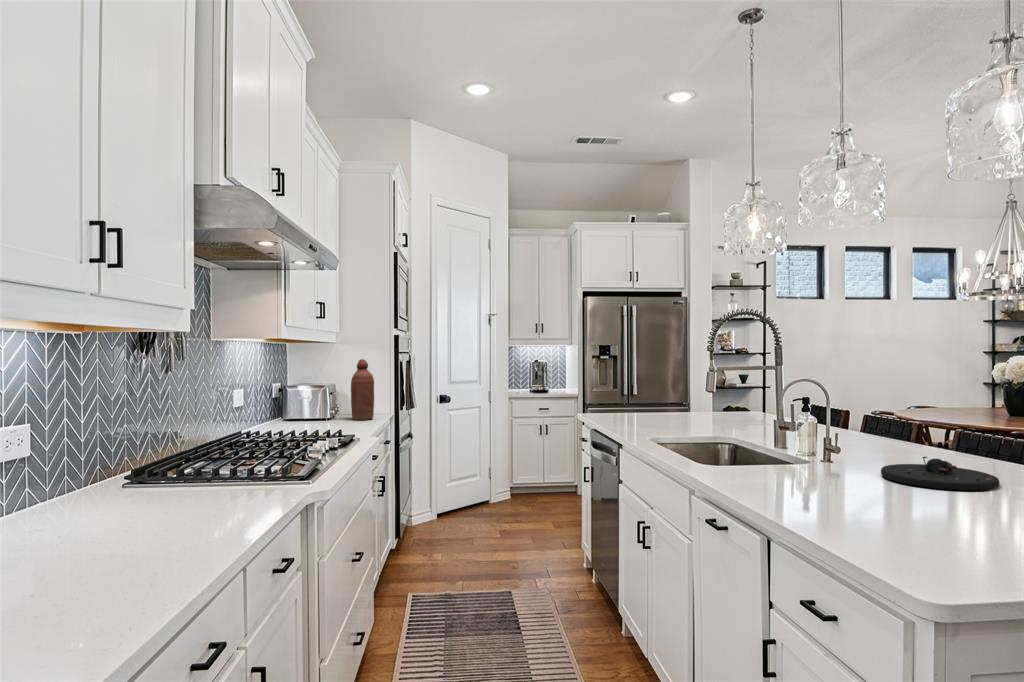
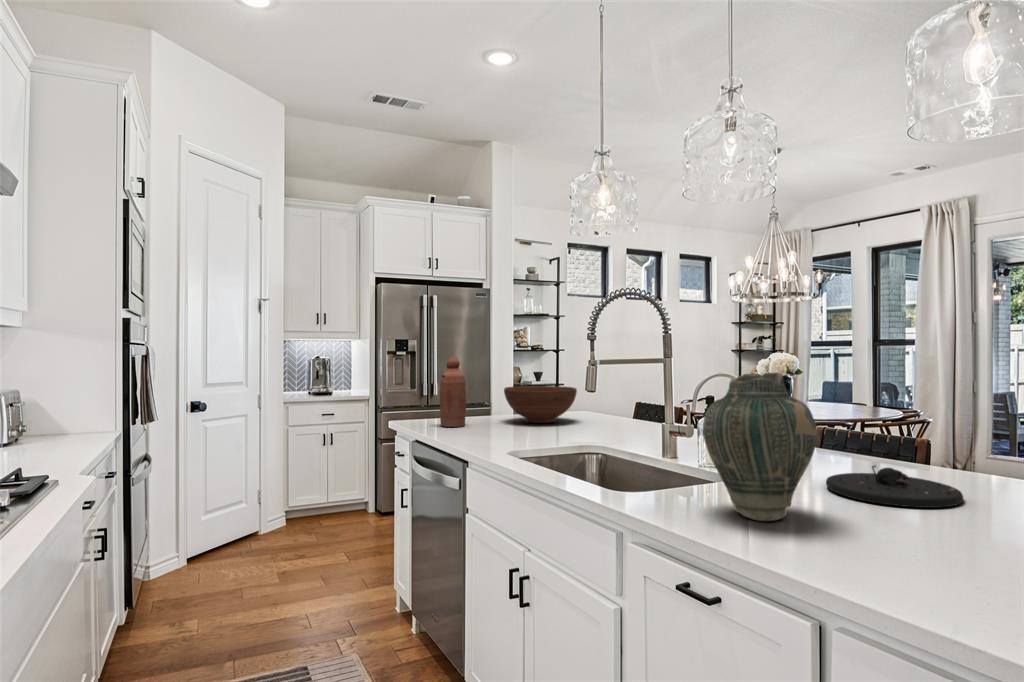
bottle: present [351,359,374,420] -> present [440,357,466,427]
vase: none [747,377,833,486] -> present [703,373,817,521]
fruit bowl: none [670,388,736,420] -> present [504,386,577,423]

